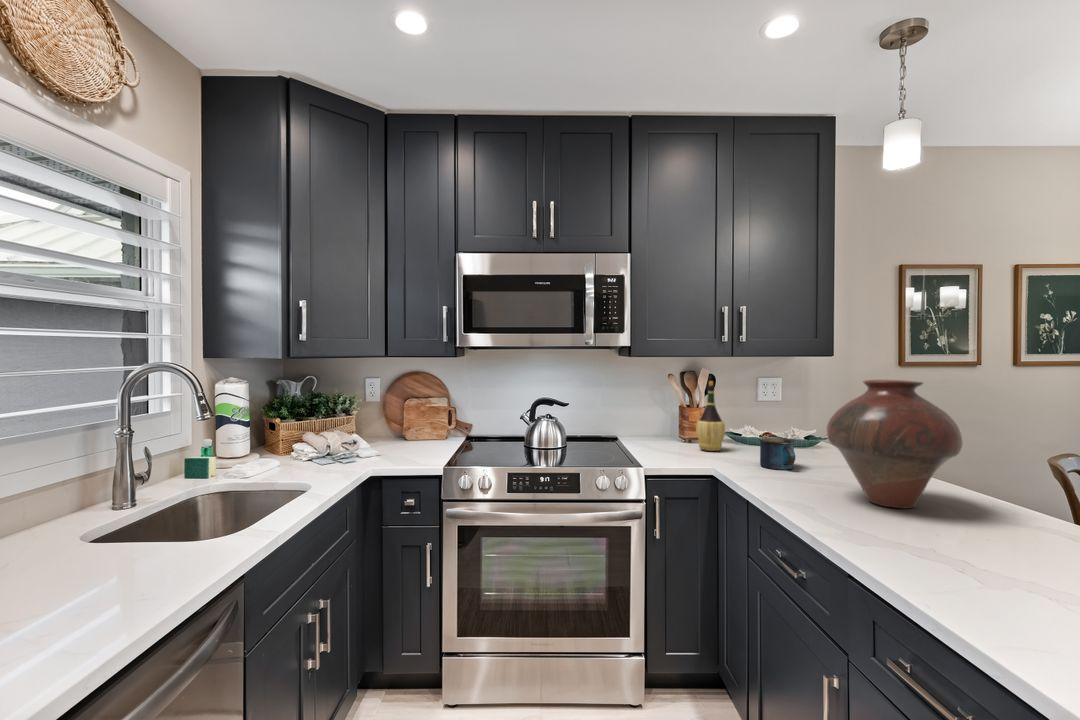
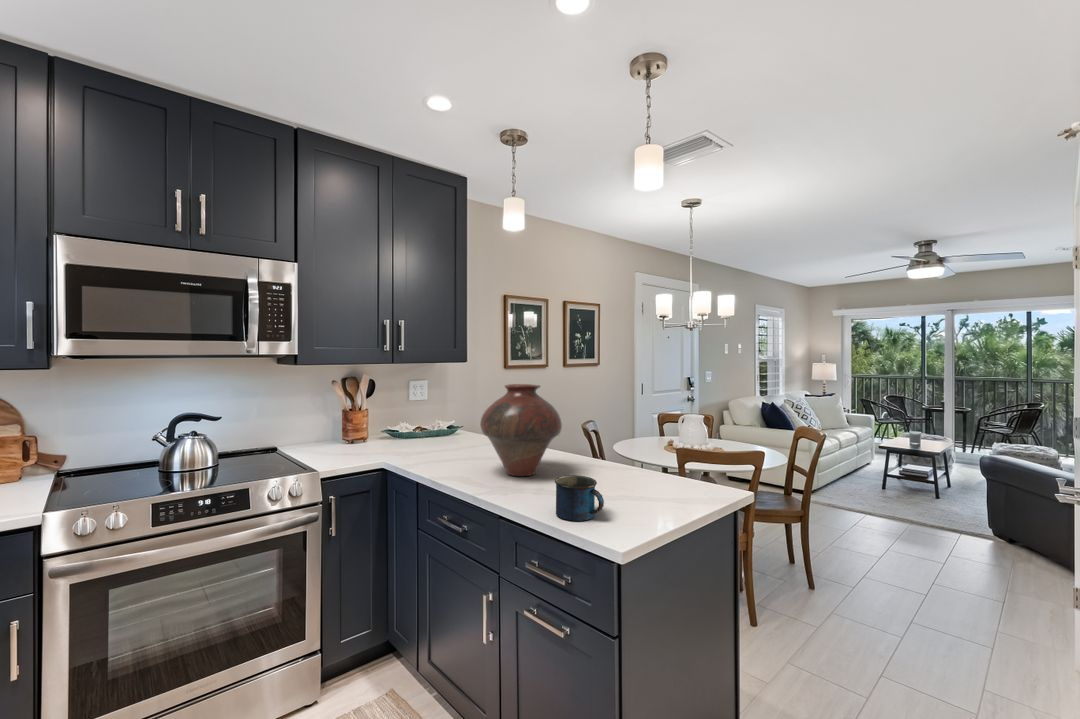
wine bottle: present [696,381,725,451] -> none [362,387,388,449]
mug: present [759,437,796,470] -> present [555,475,604,521]

